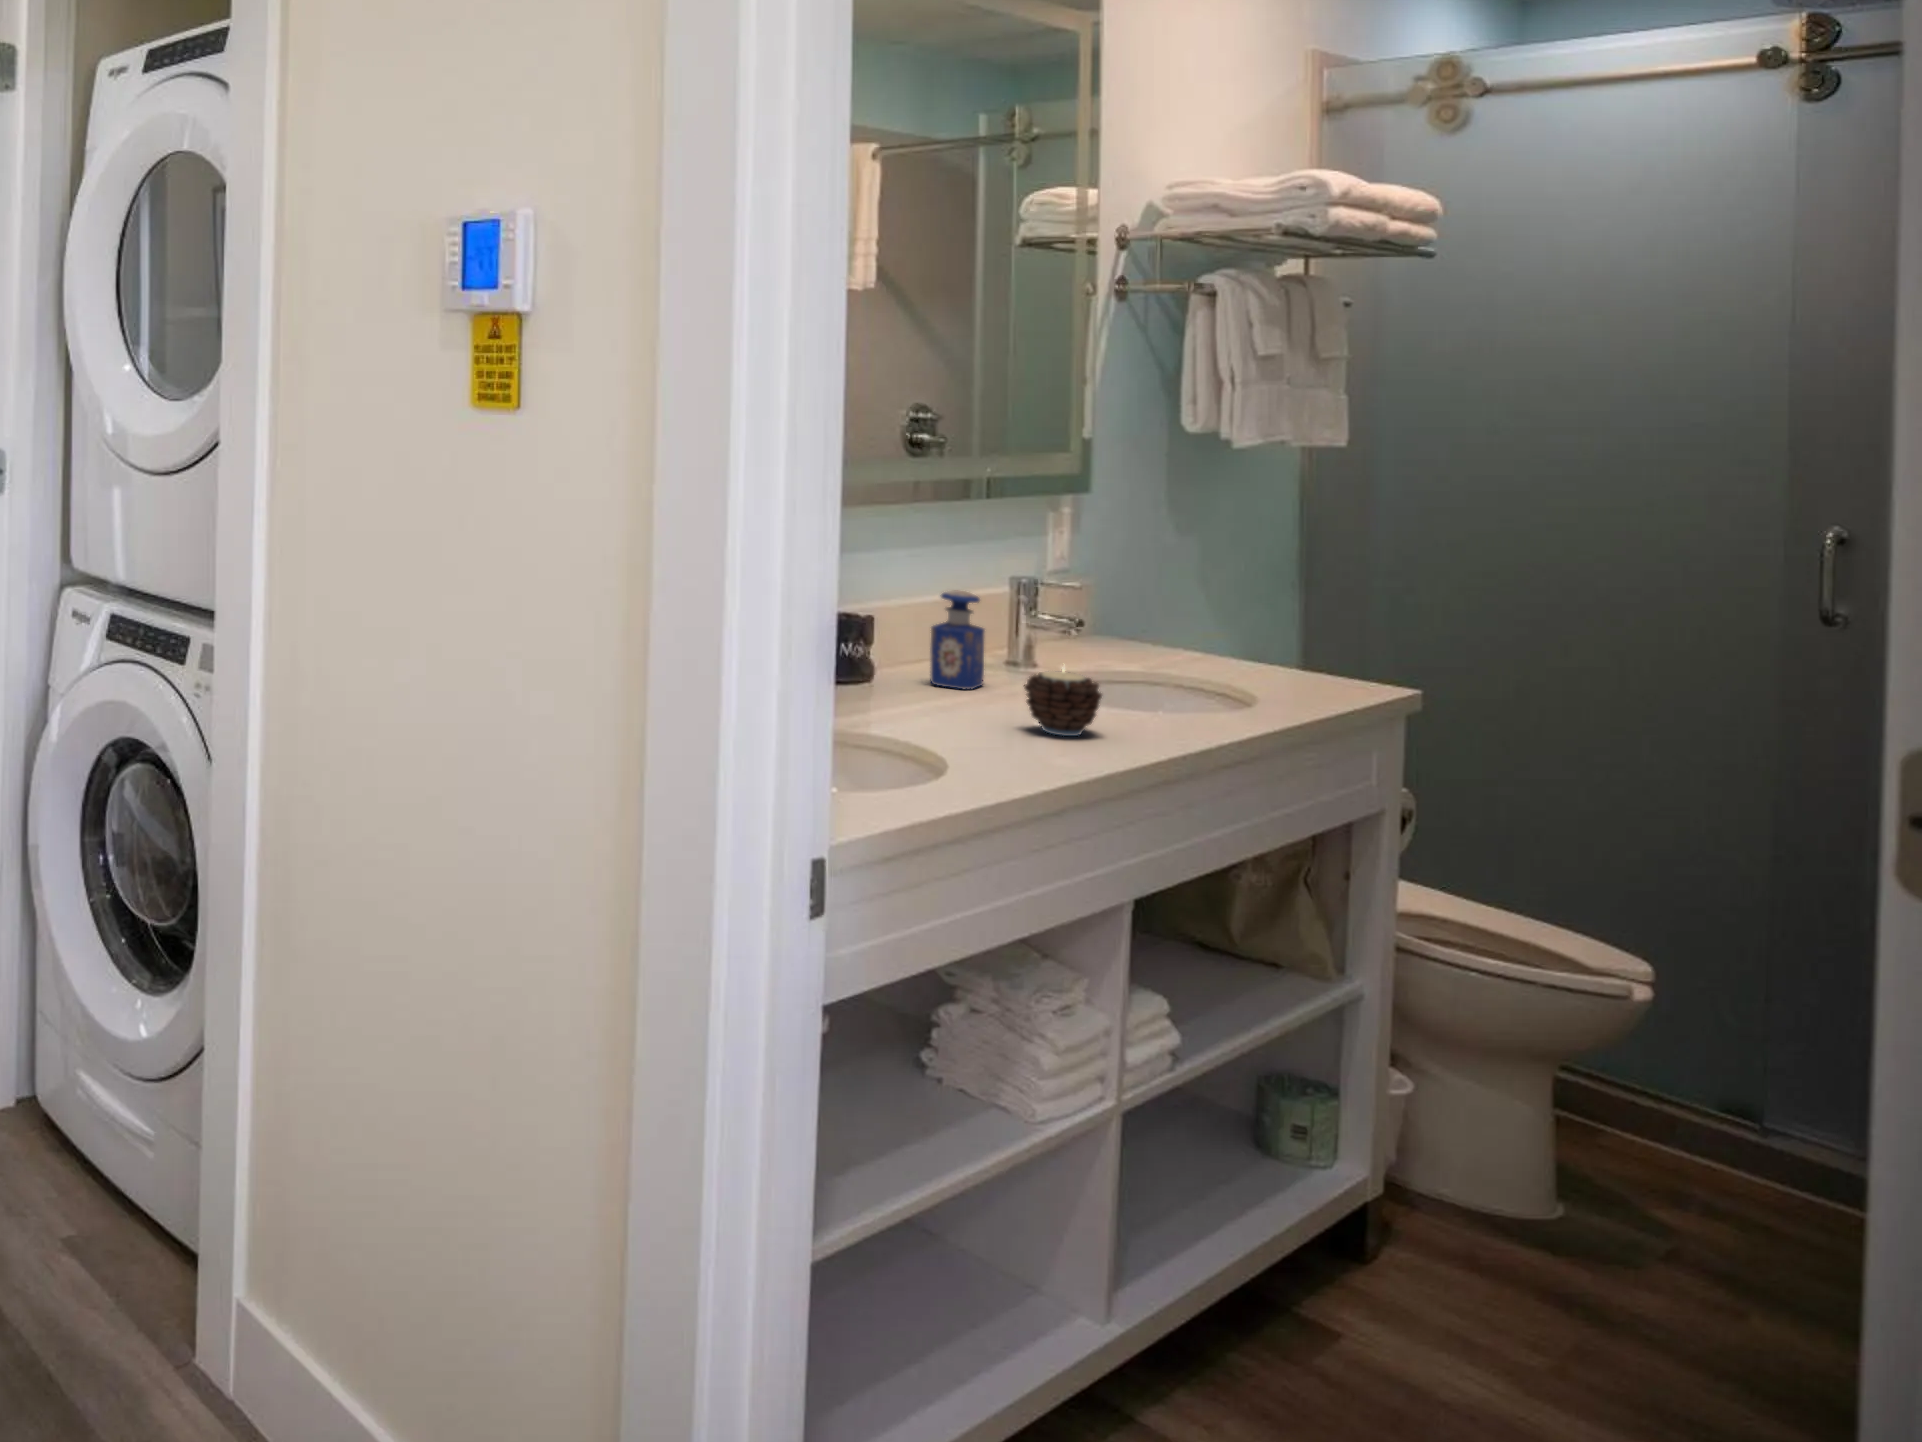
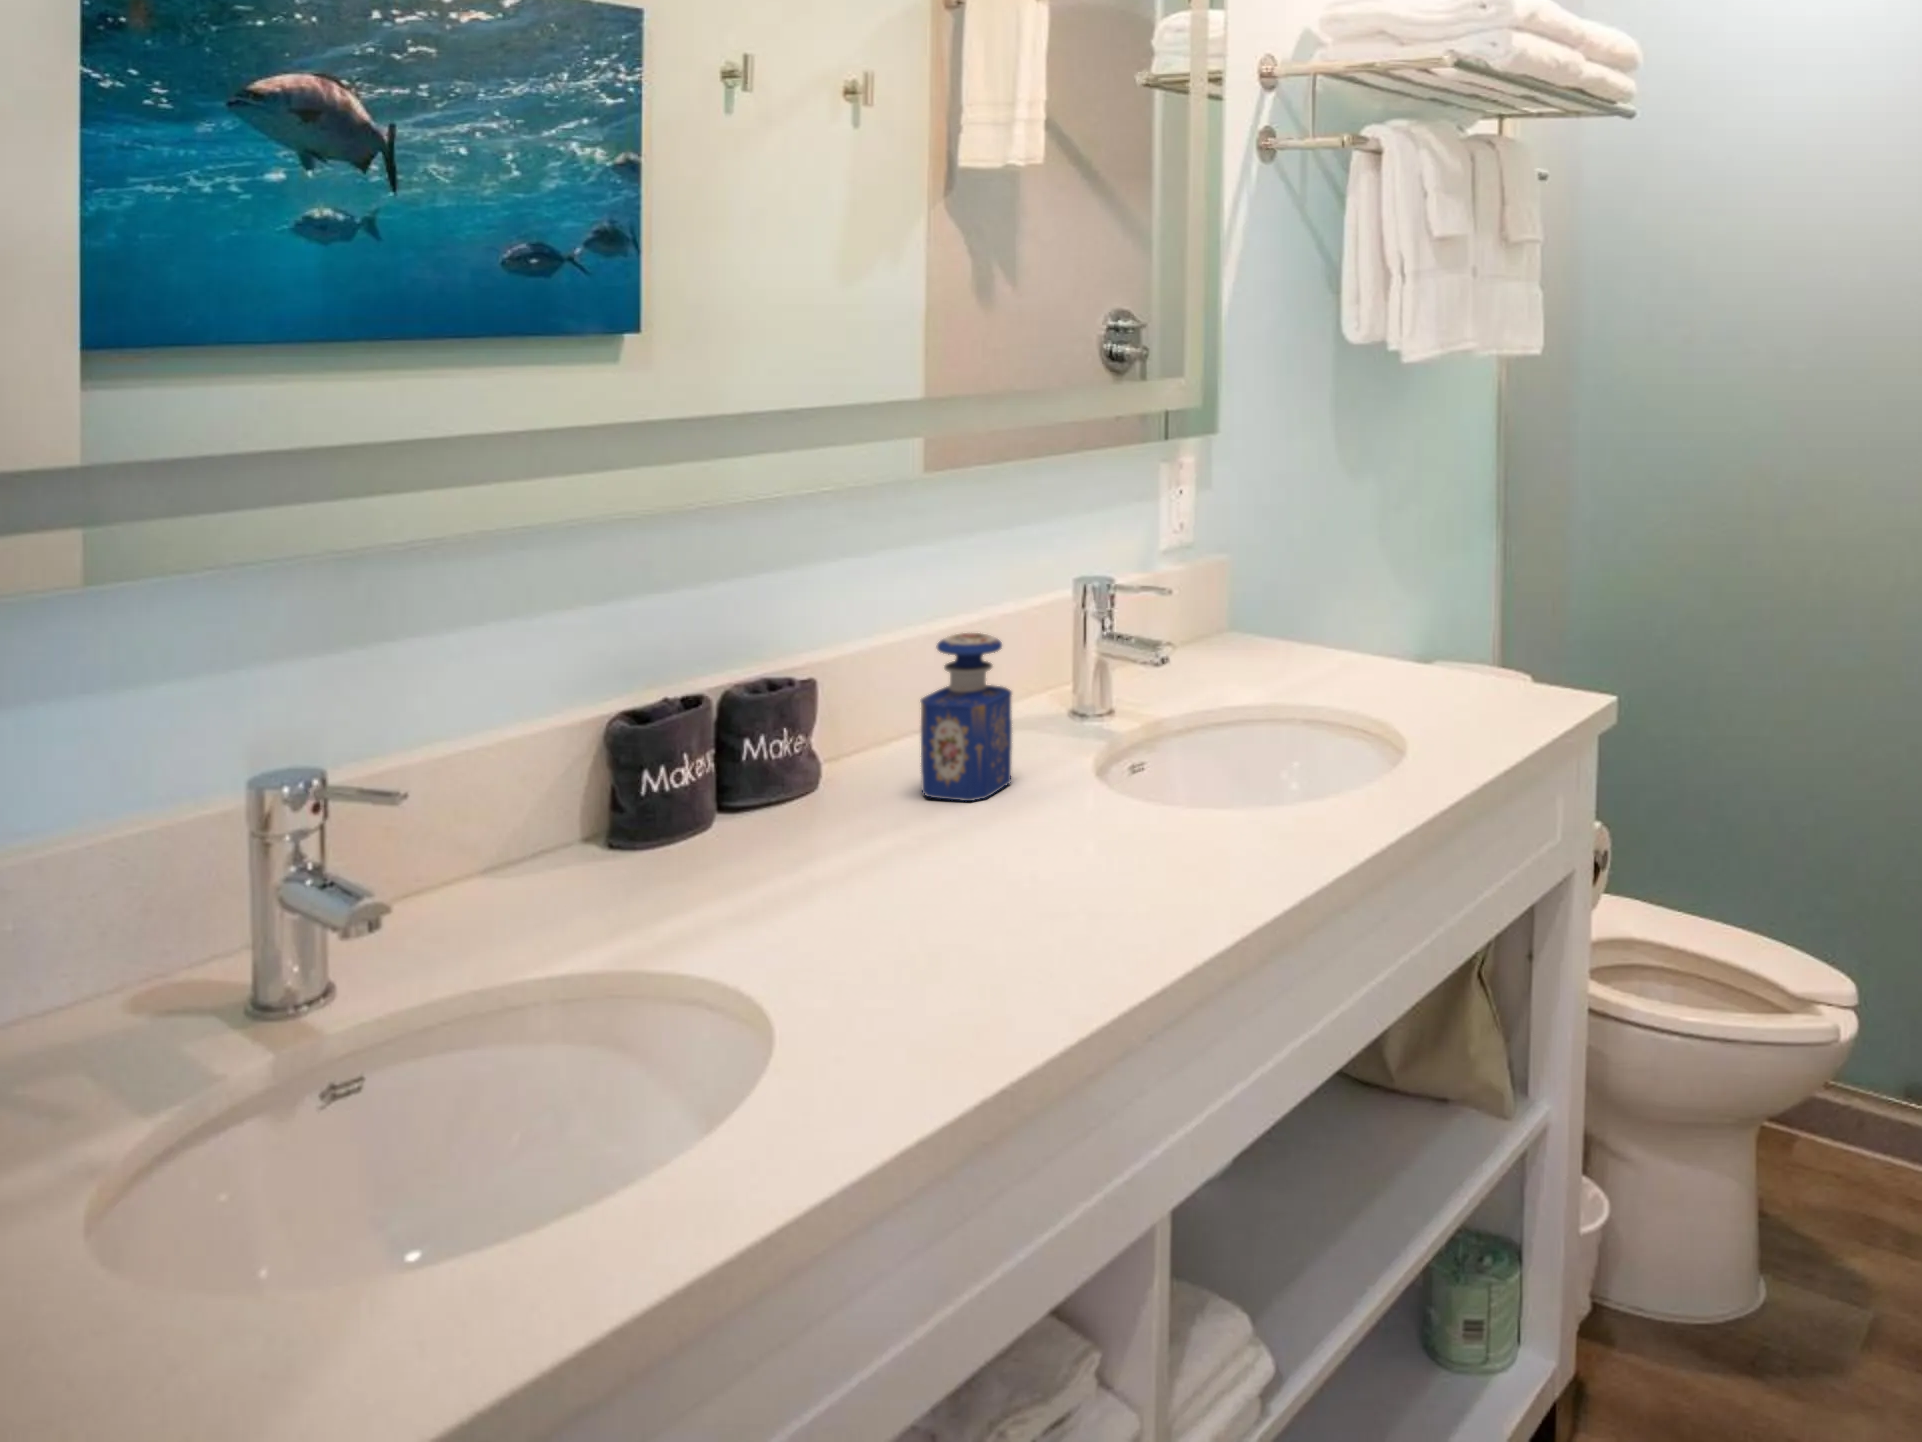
candle: present [1024,669,1102,736] -> none [1007,791,1137,924]

